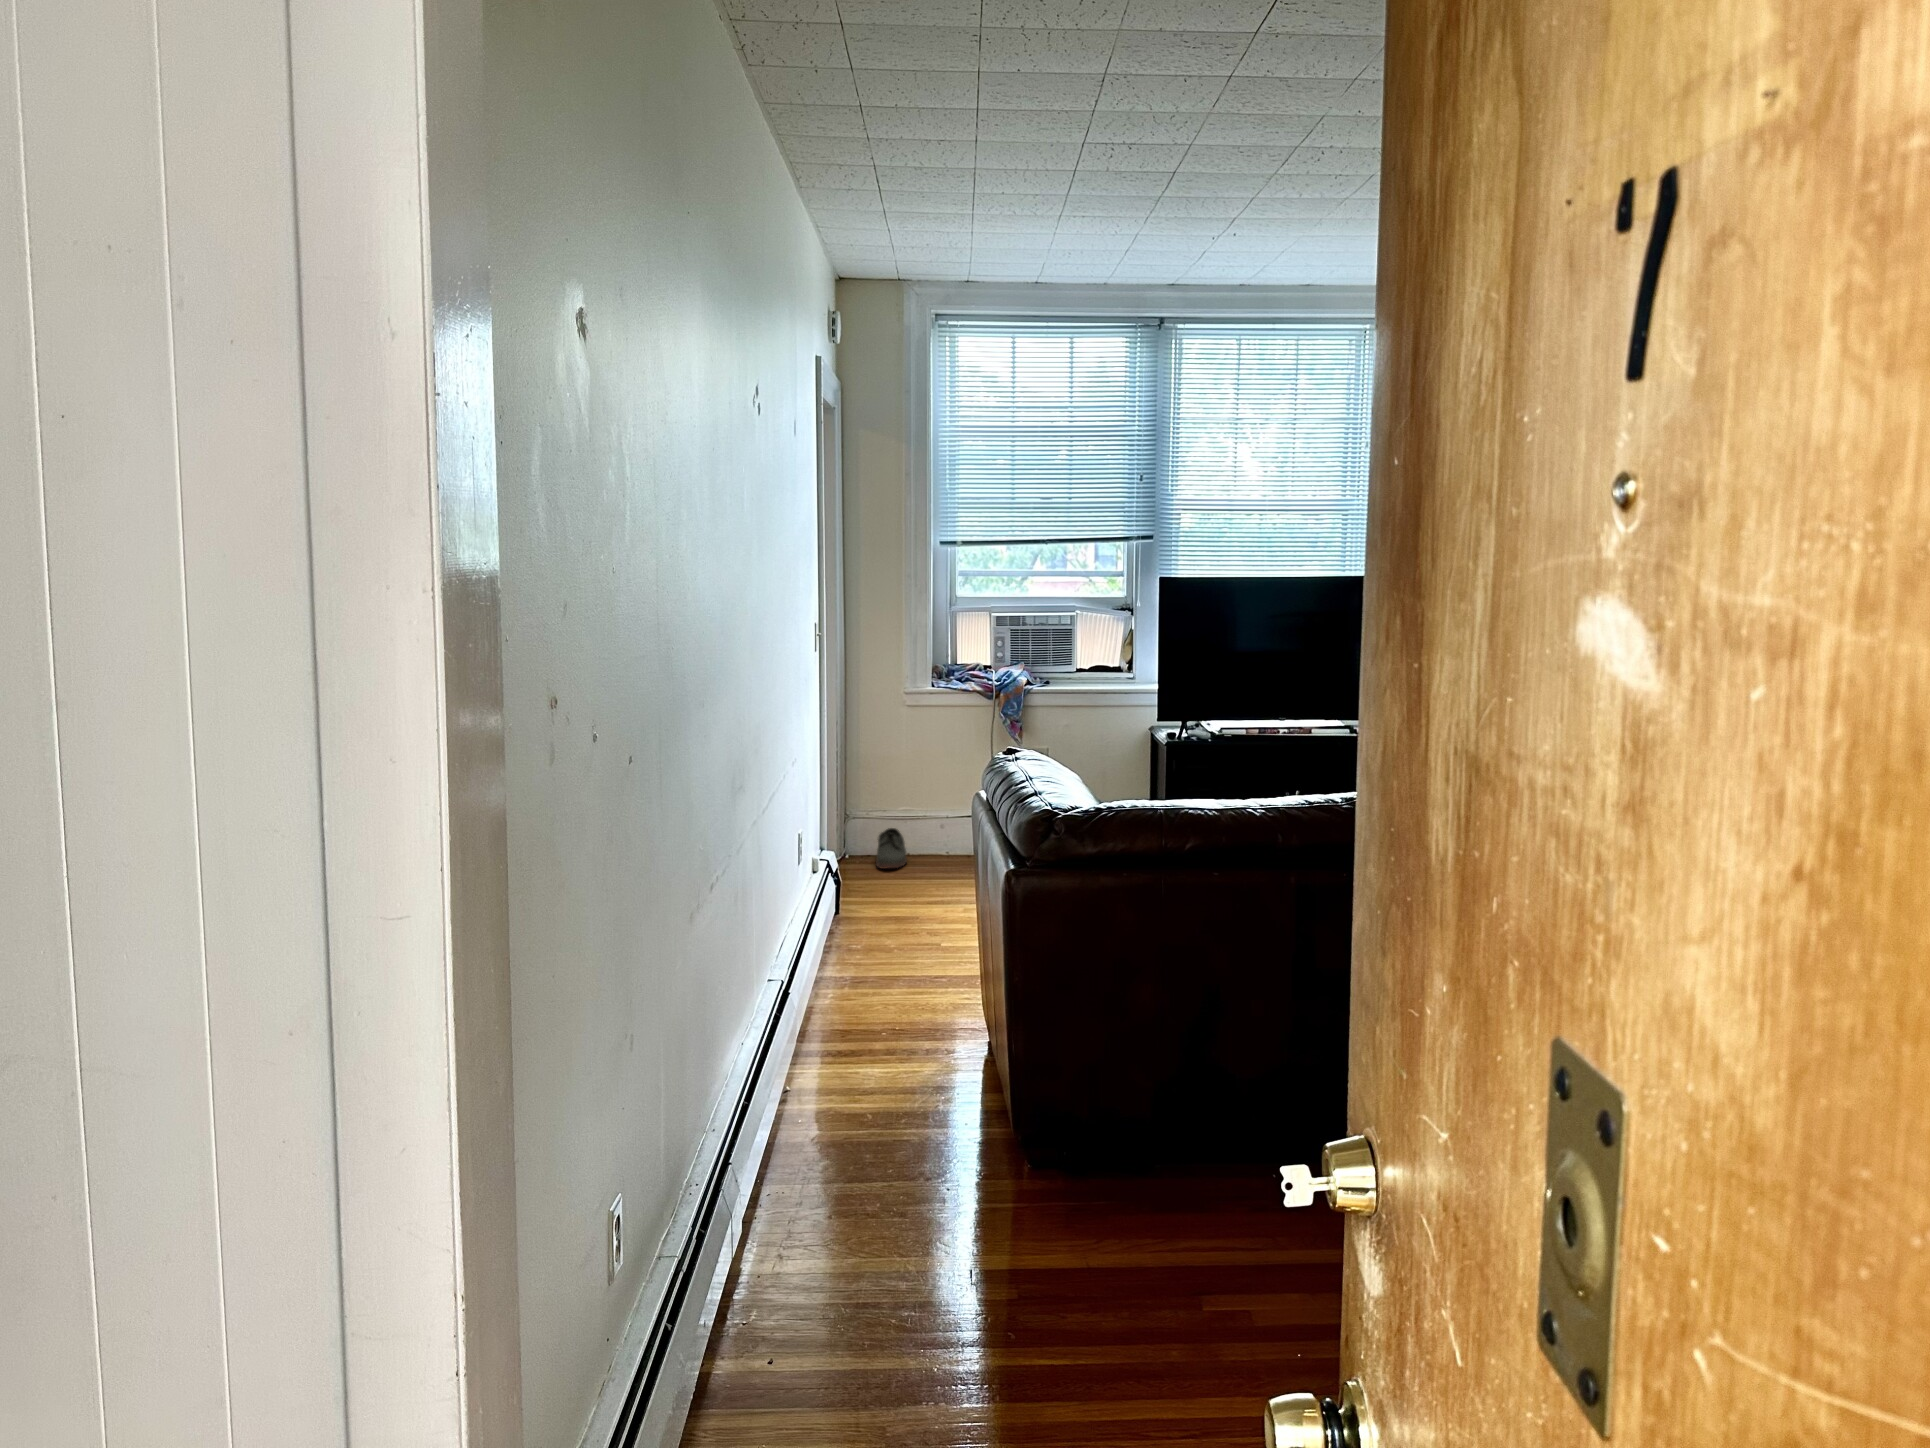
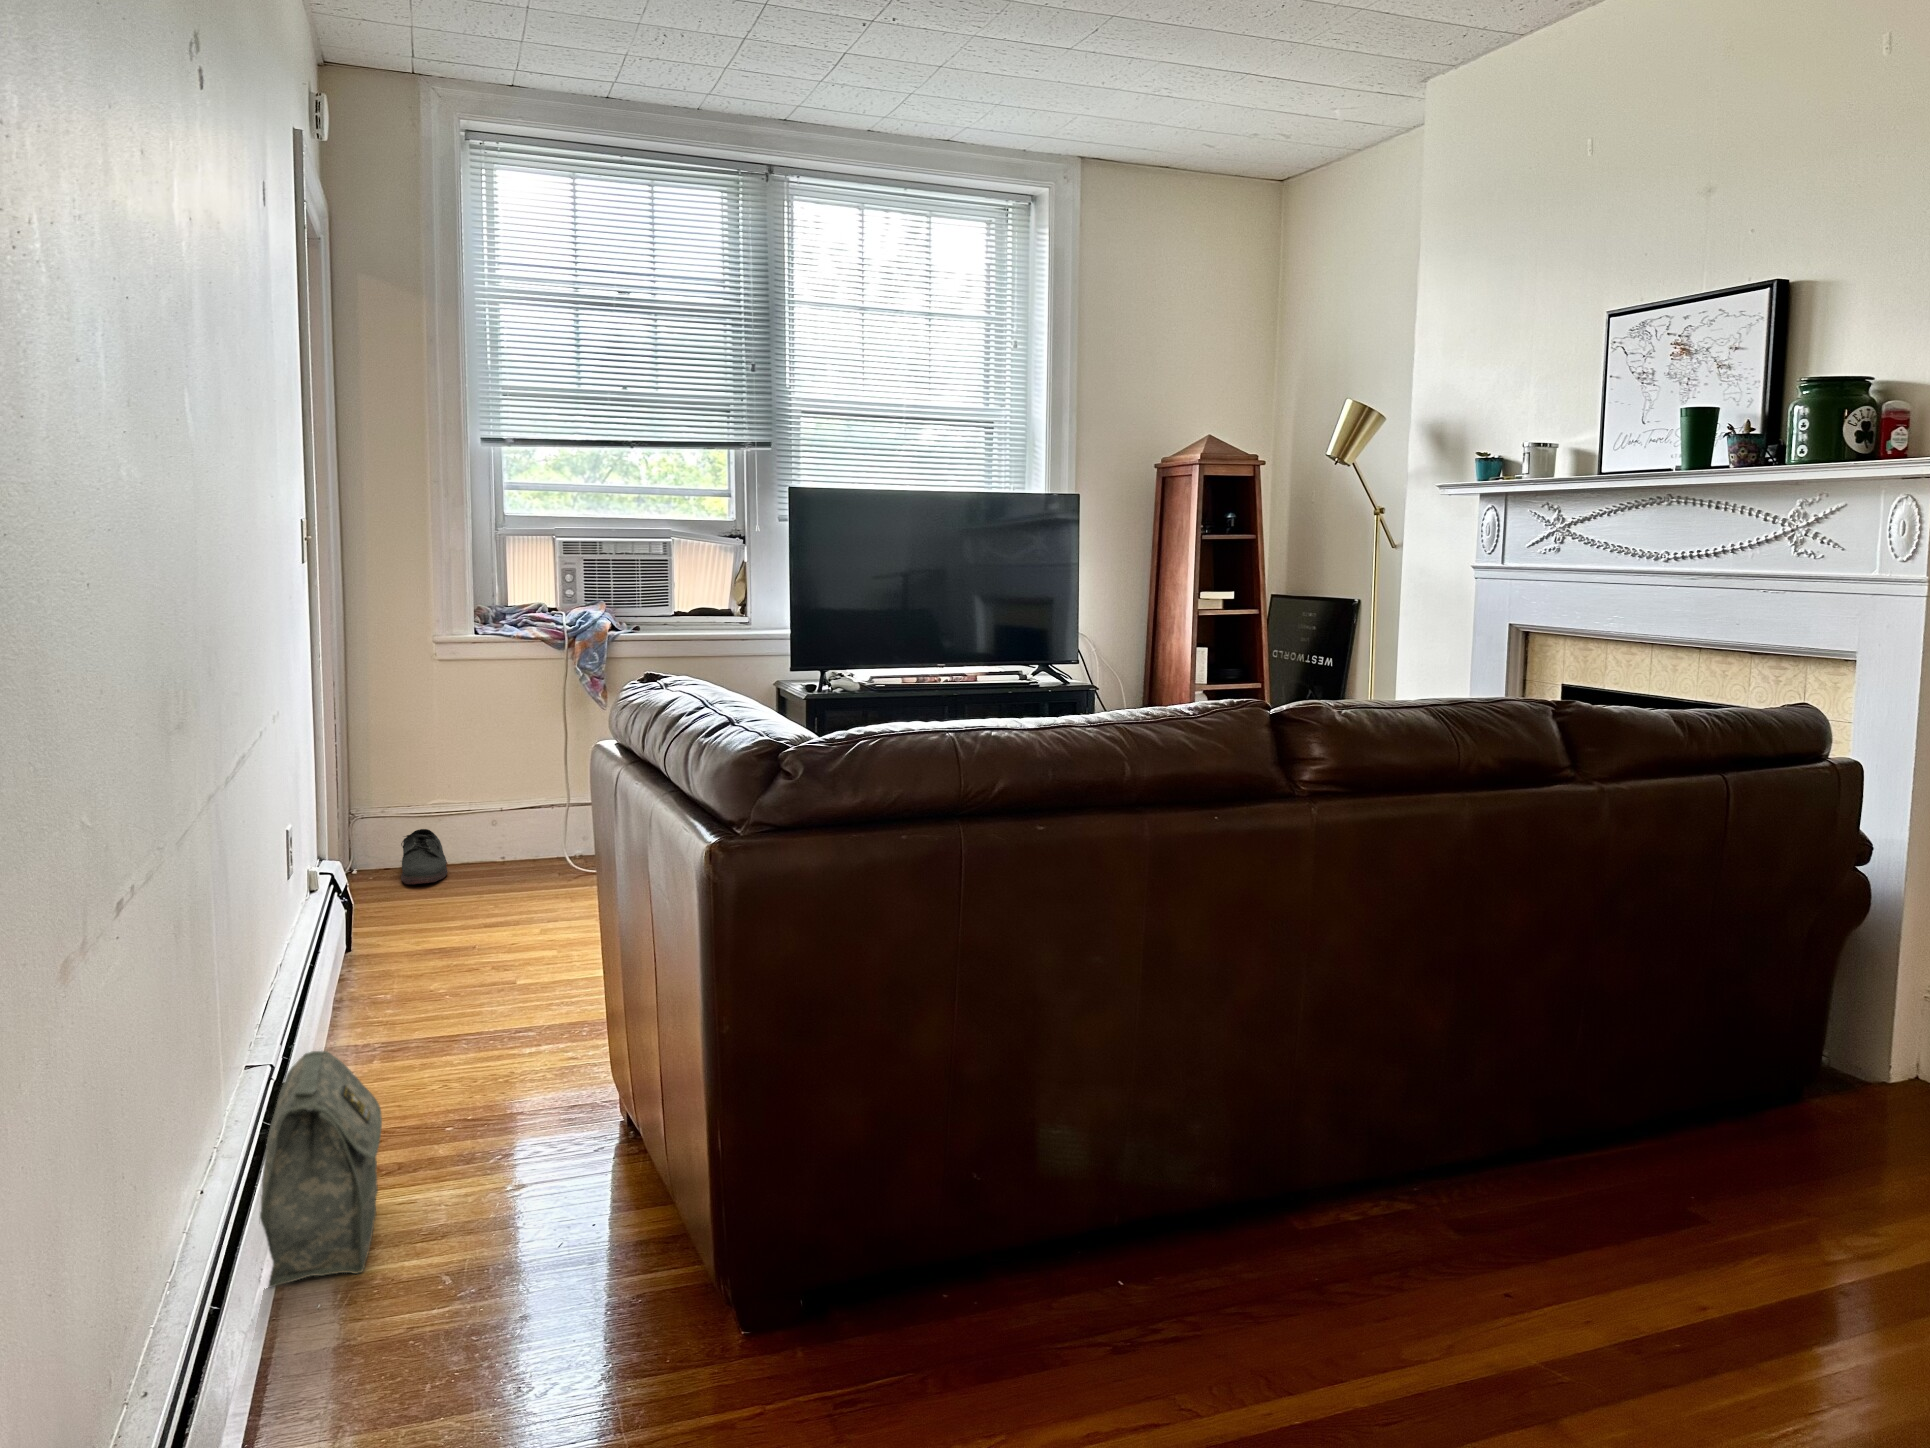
bag: none [773,975,841,1108] -> present [260,1051,382,1287]

